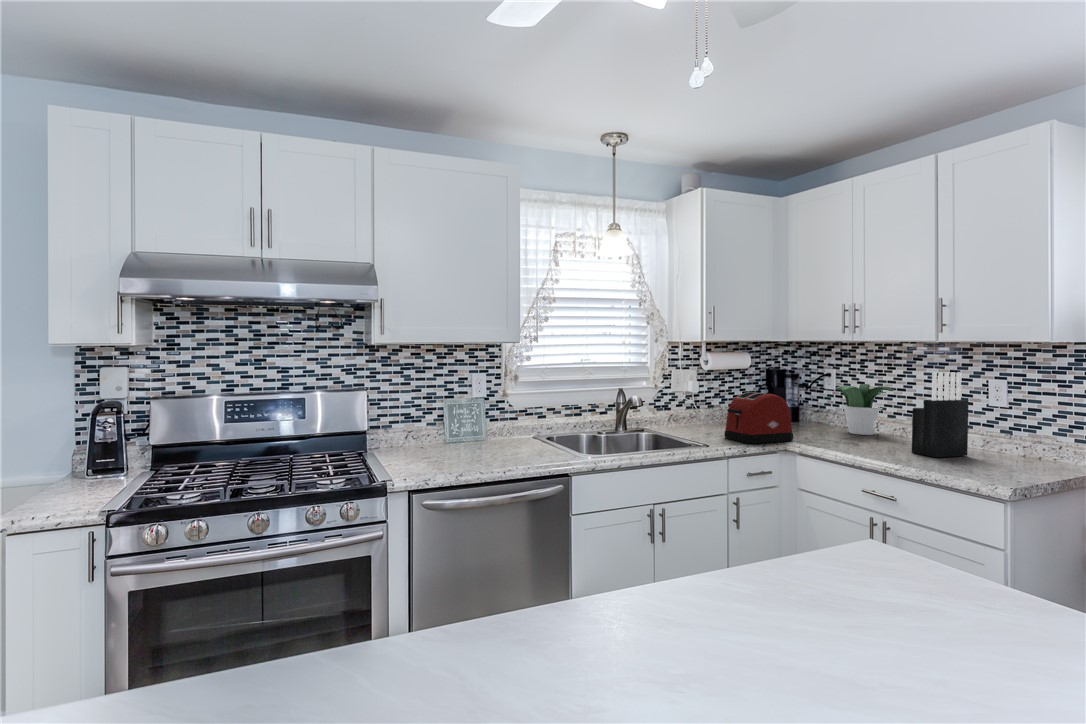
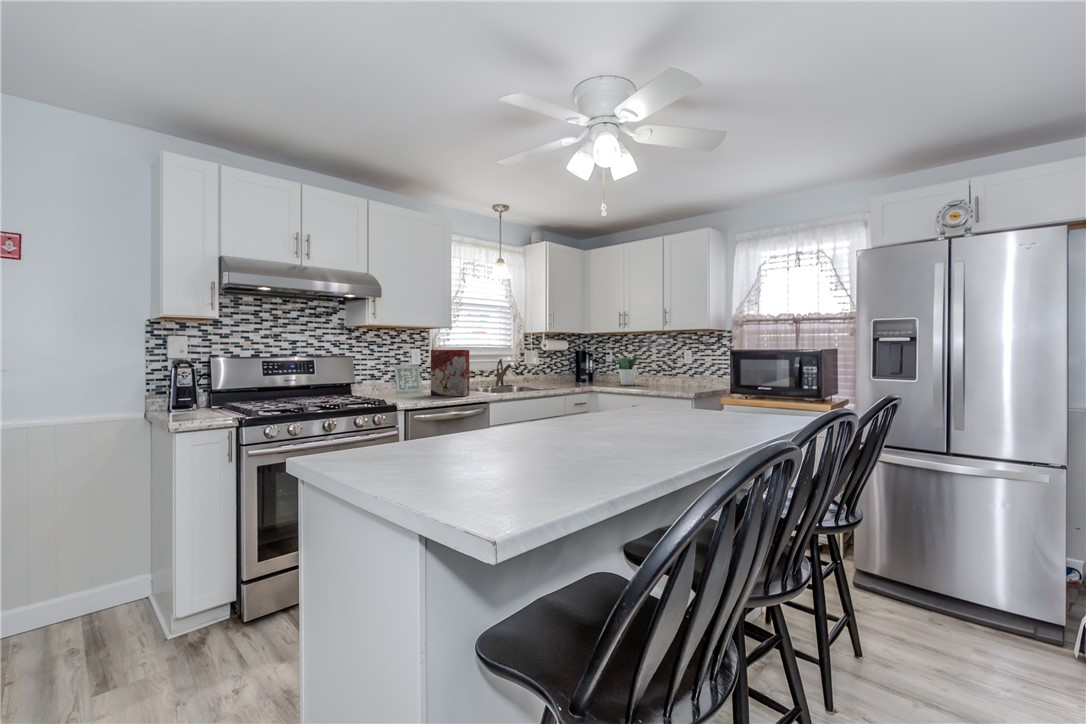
knife block: present [912,372,968,457] -> none [654,346,677,389]
cereal box: none [472,380,531,459] -> present [431,350,469,396]
toaster: present [724,392,793,444] -> none [562,361,598,388]

